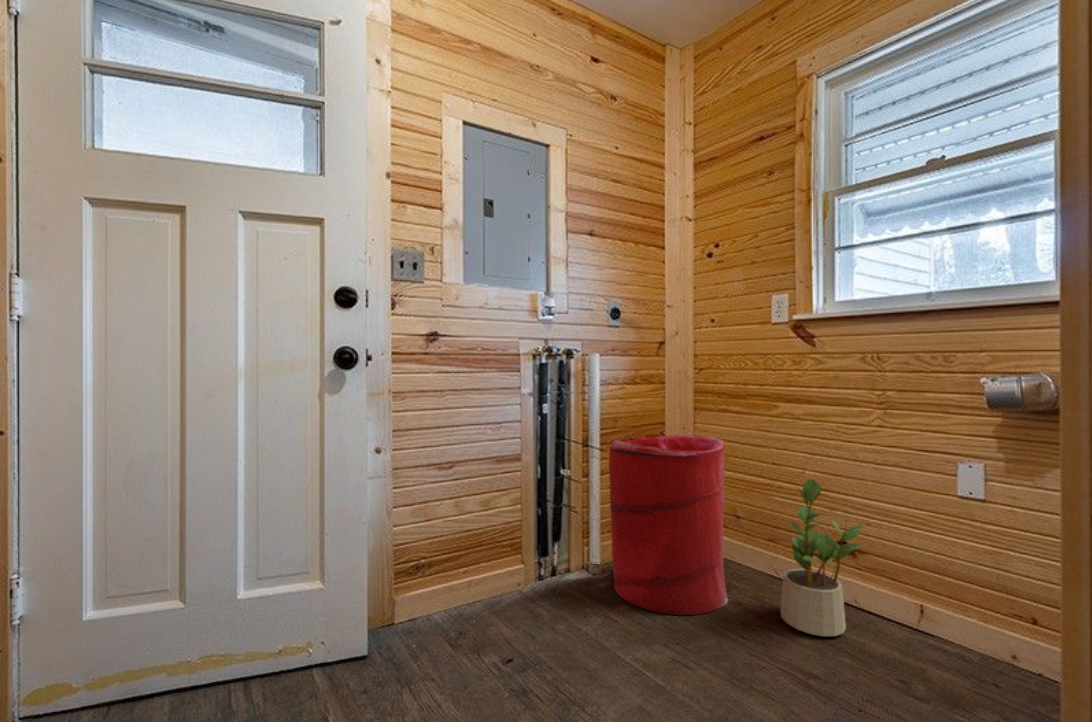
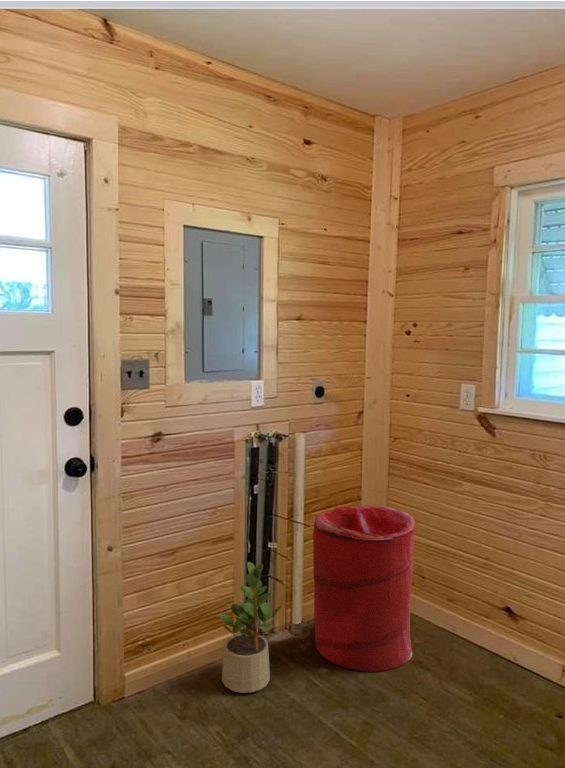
potted plant: present [780,479,865,636] -> present [220,562,281,693]

